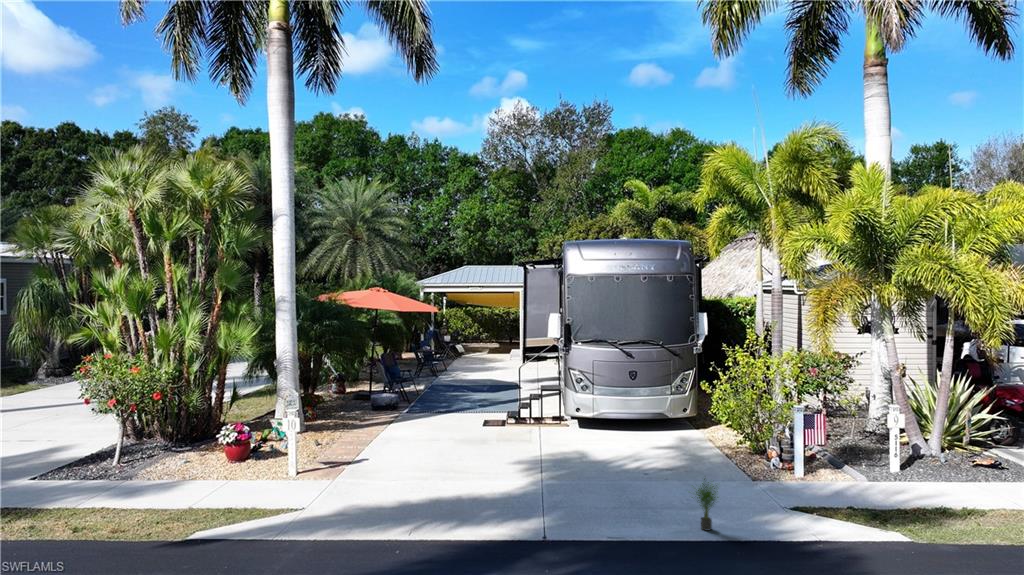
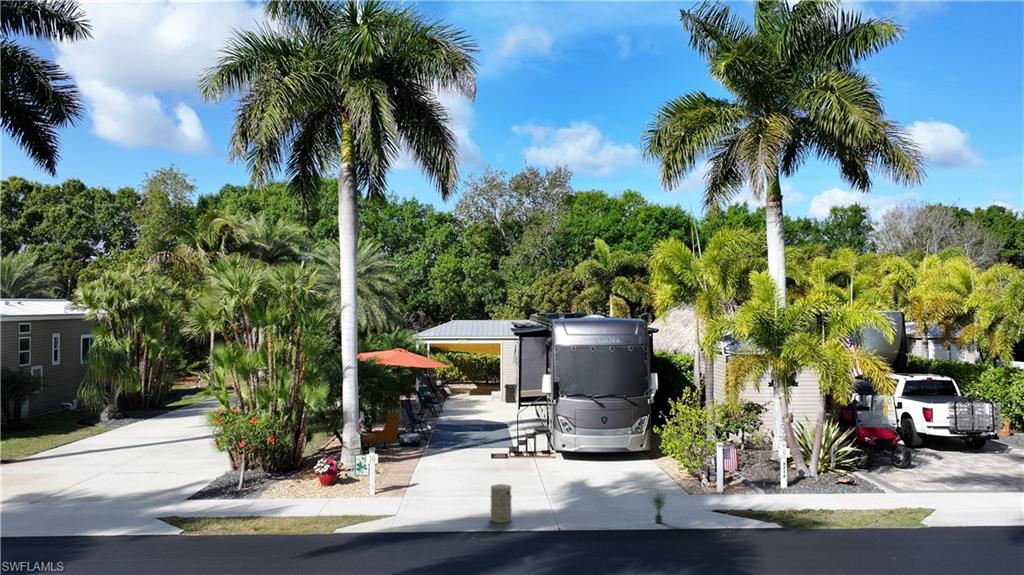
lounge chair: none [319,365,368,416] -> present [362,412,400,452]
trash can: none [441,465,474,525] -> present [490,484,512,523]

